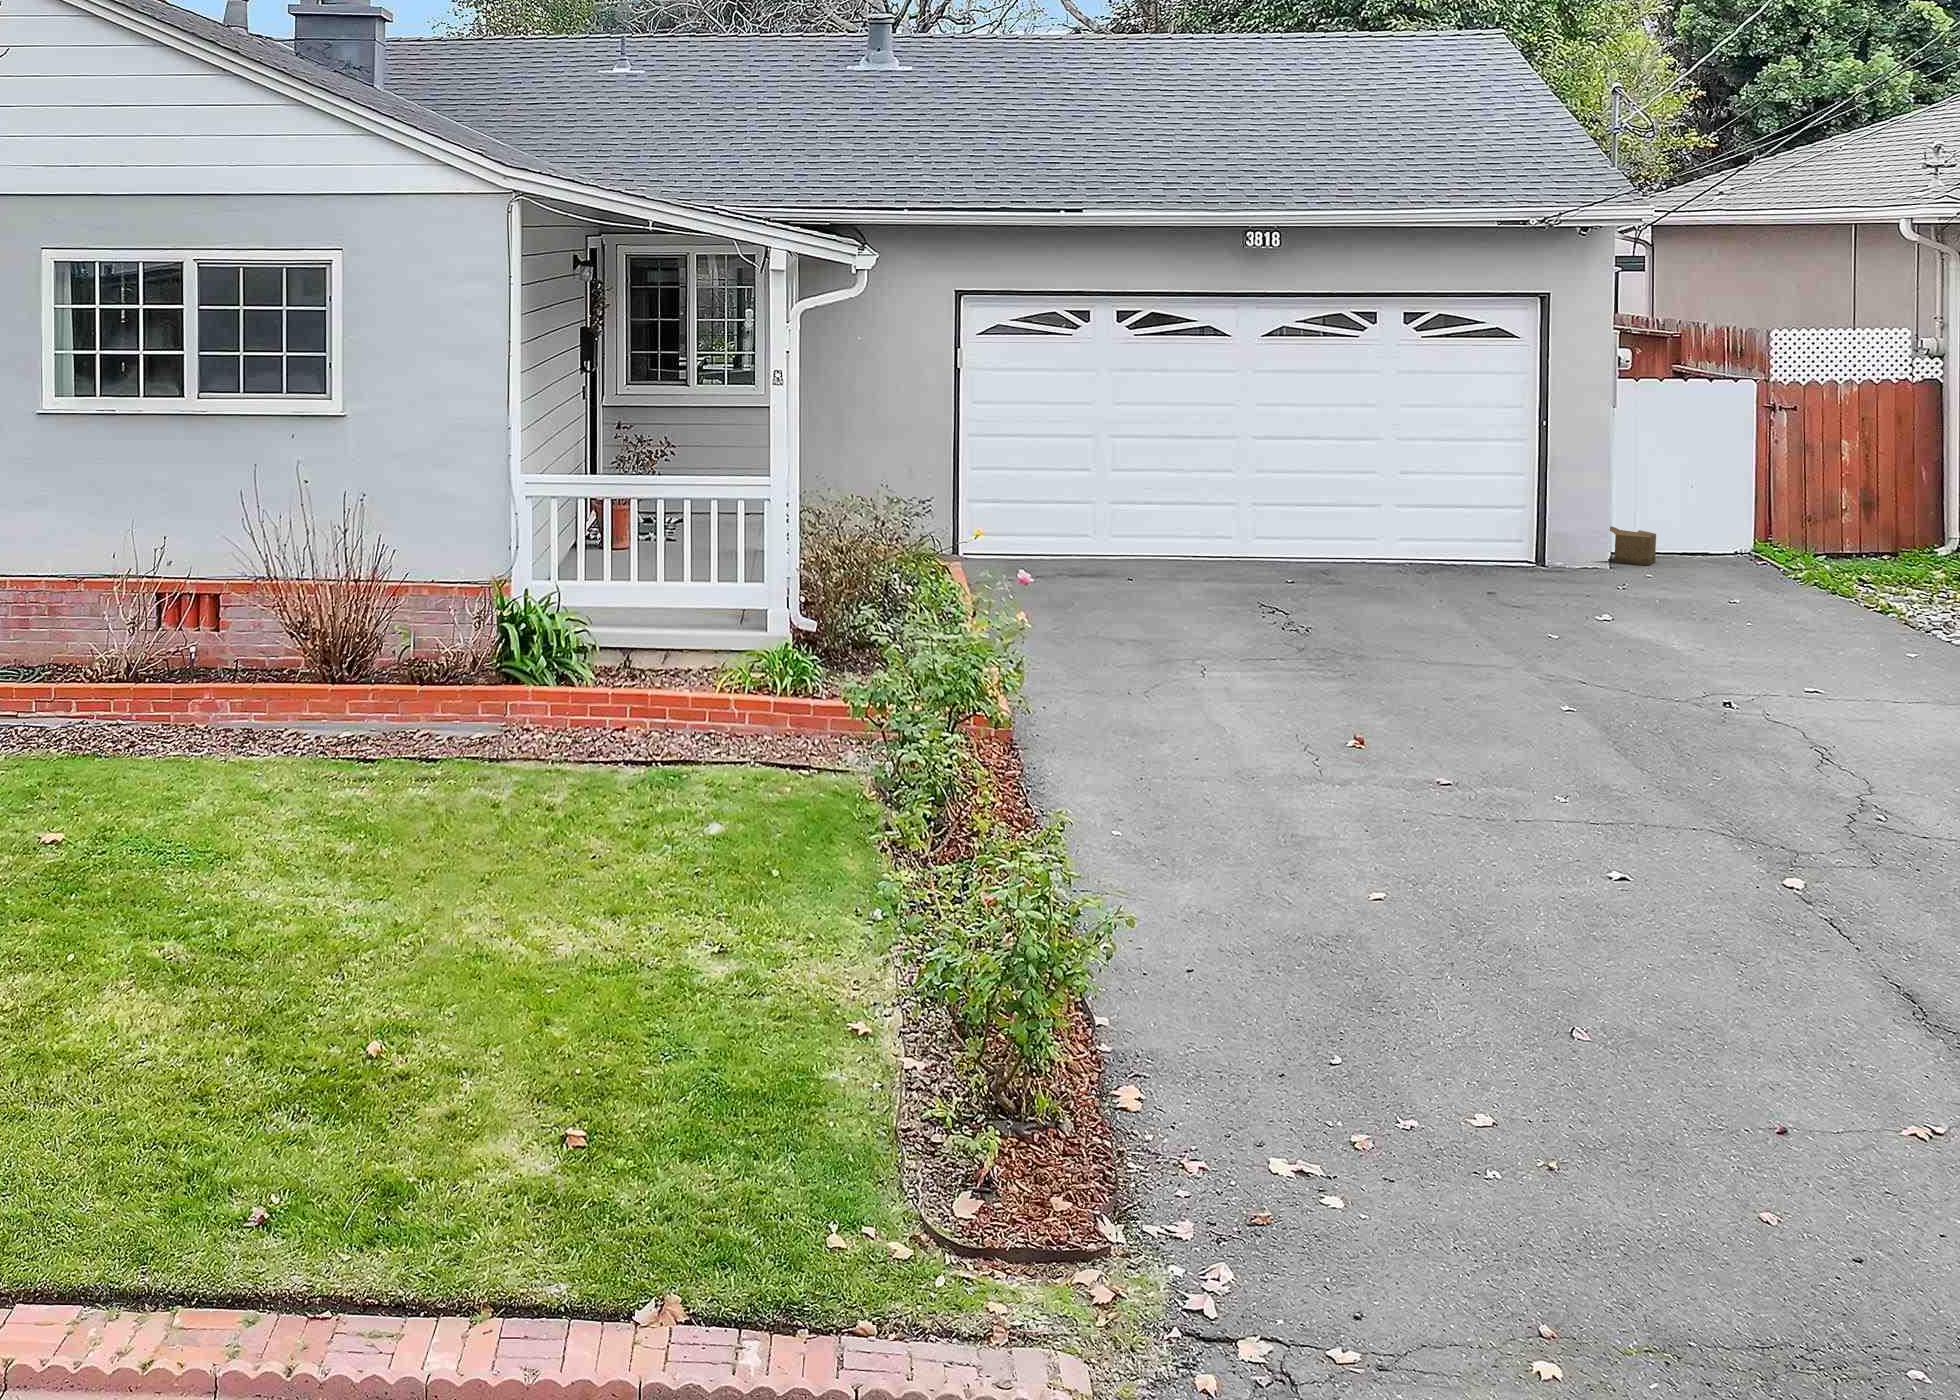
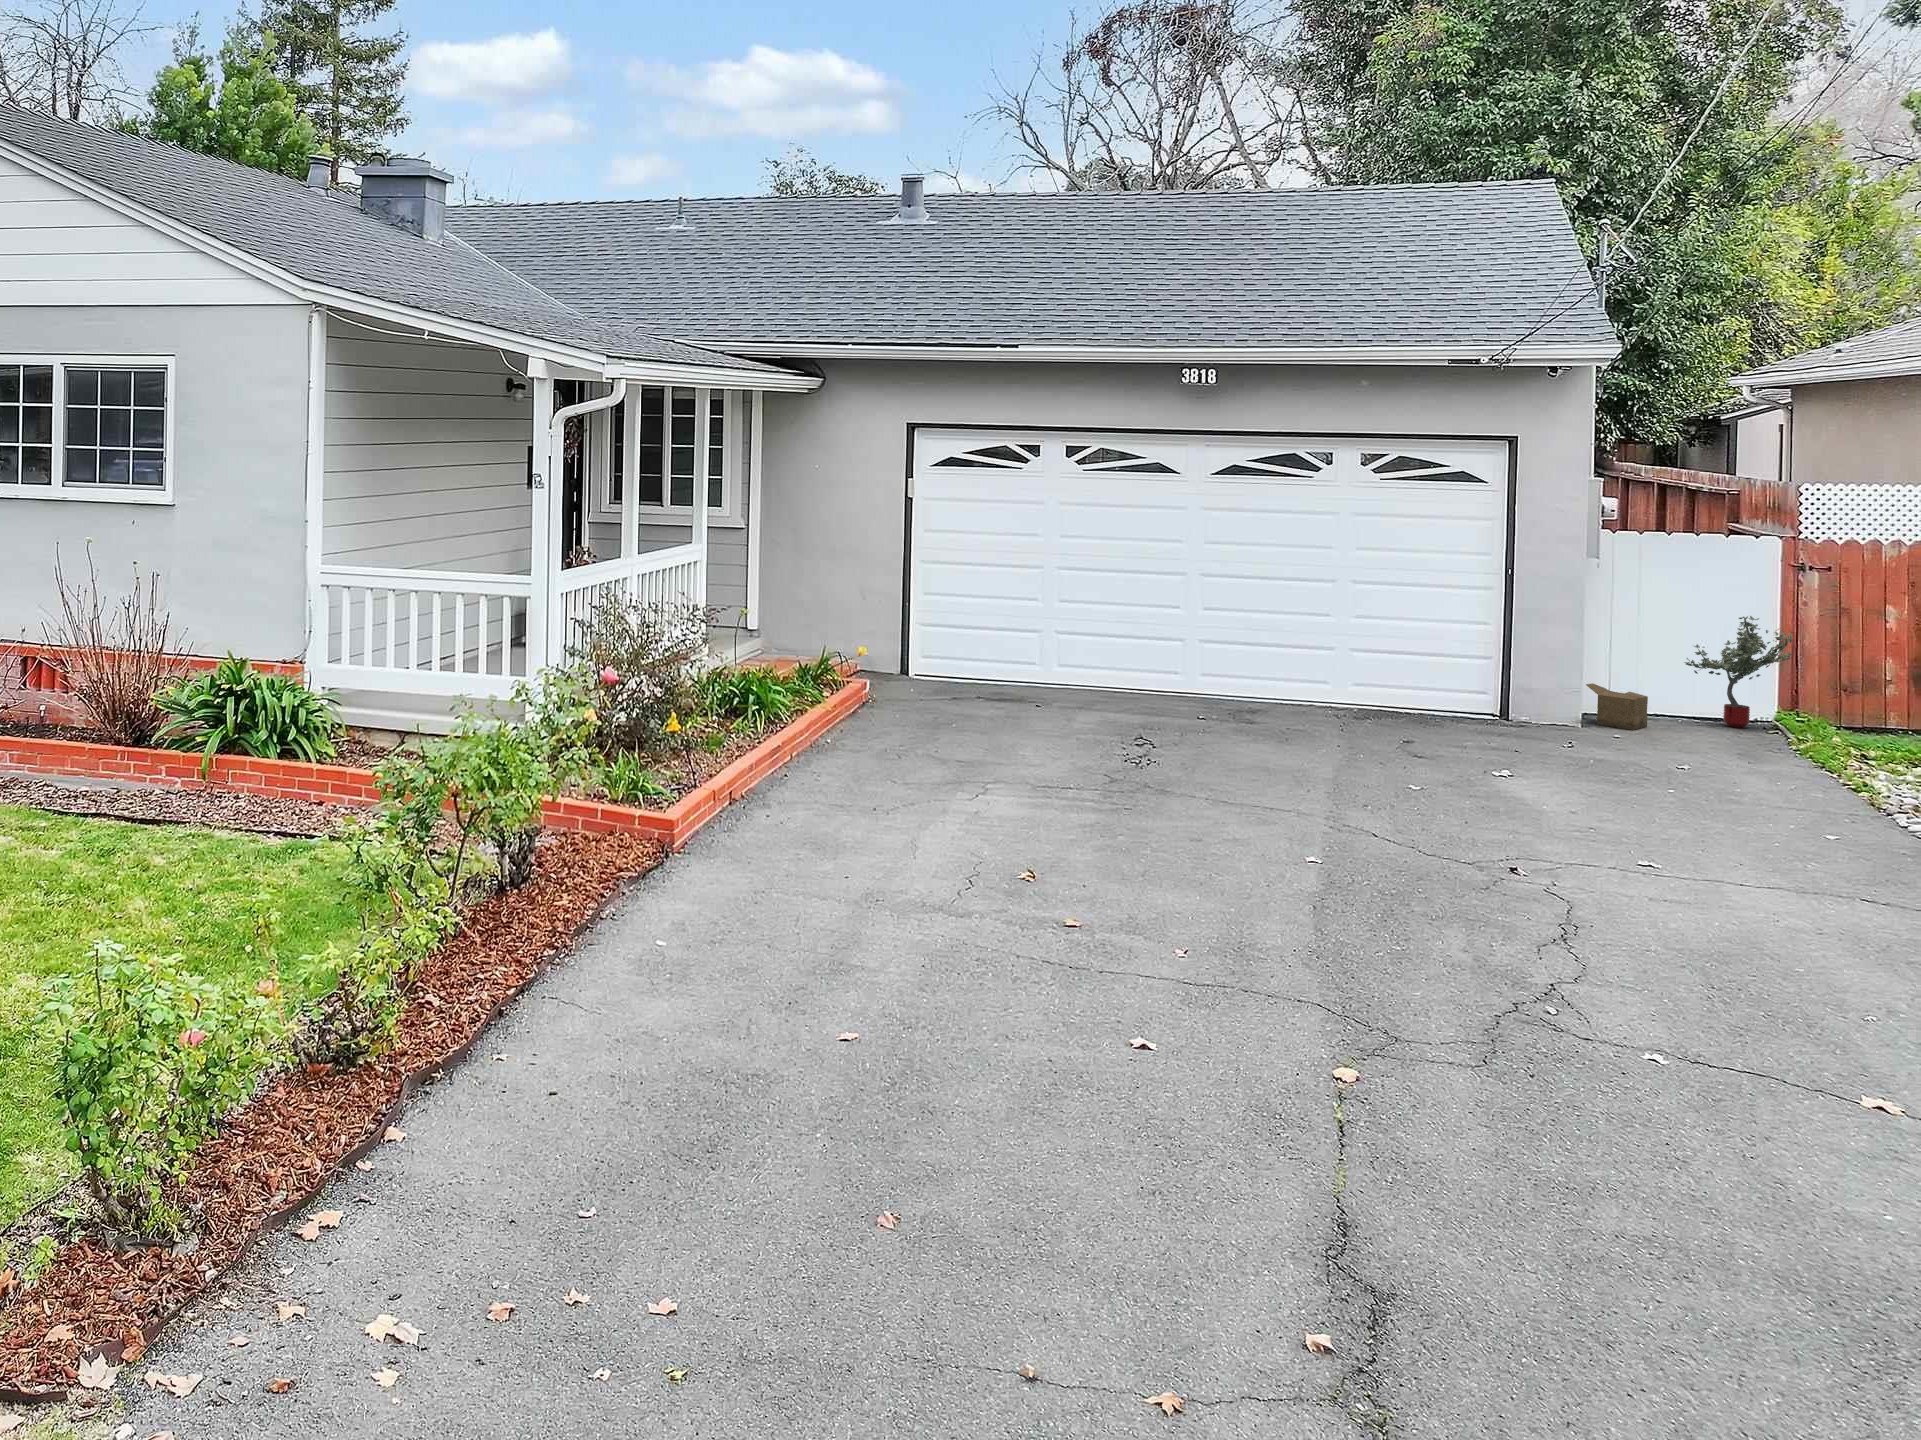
potted tree: none [1680,454,1772,558] -> present [1685,616,1793,728]

